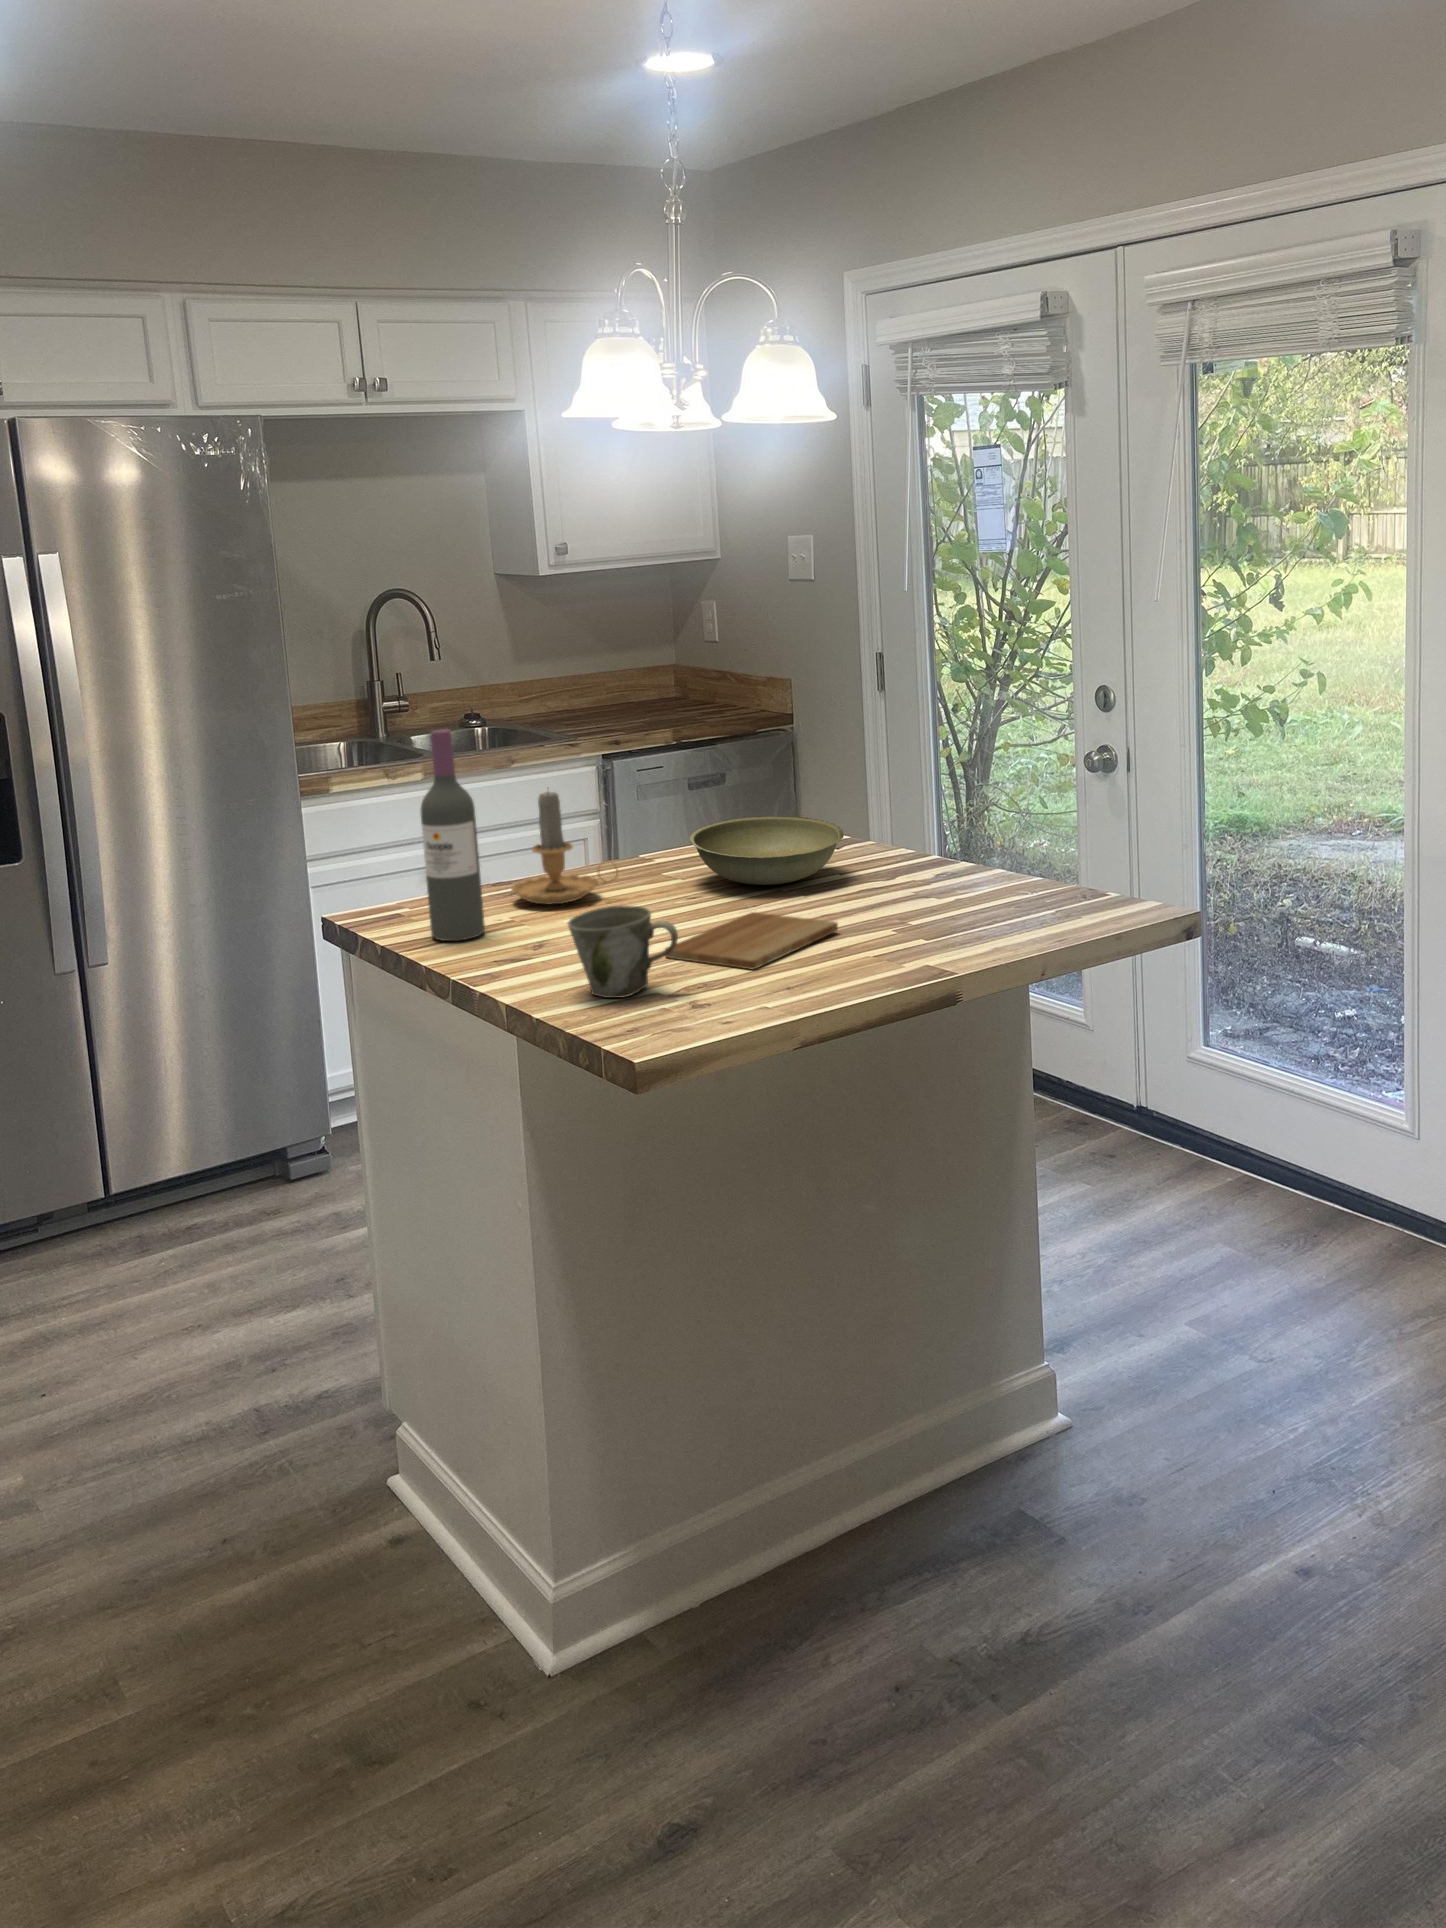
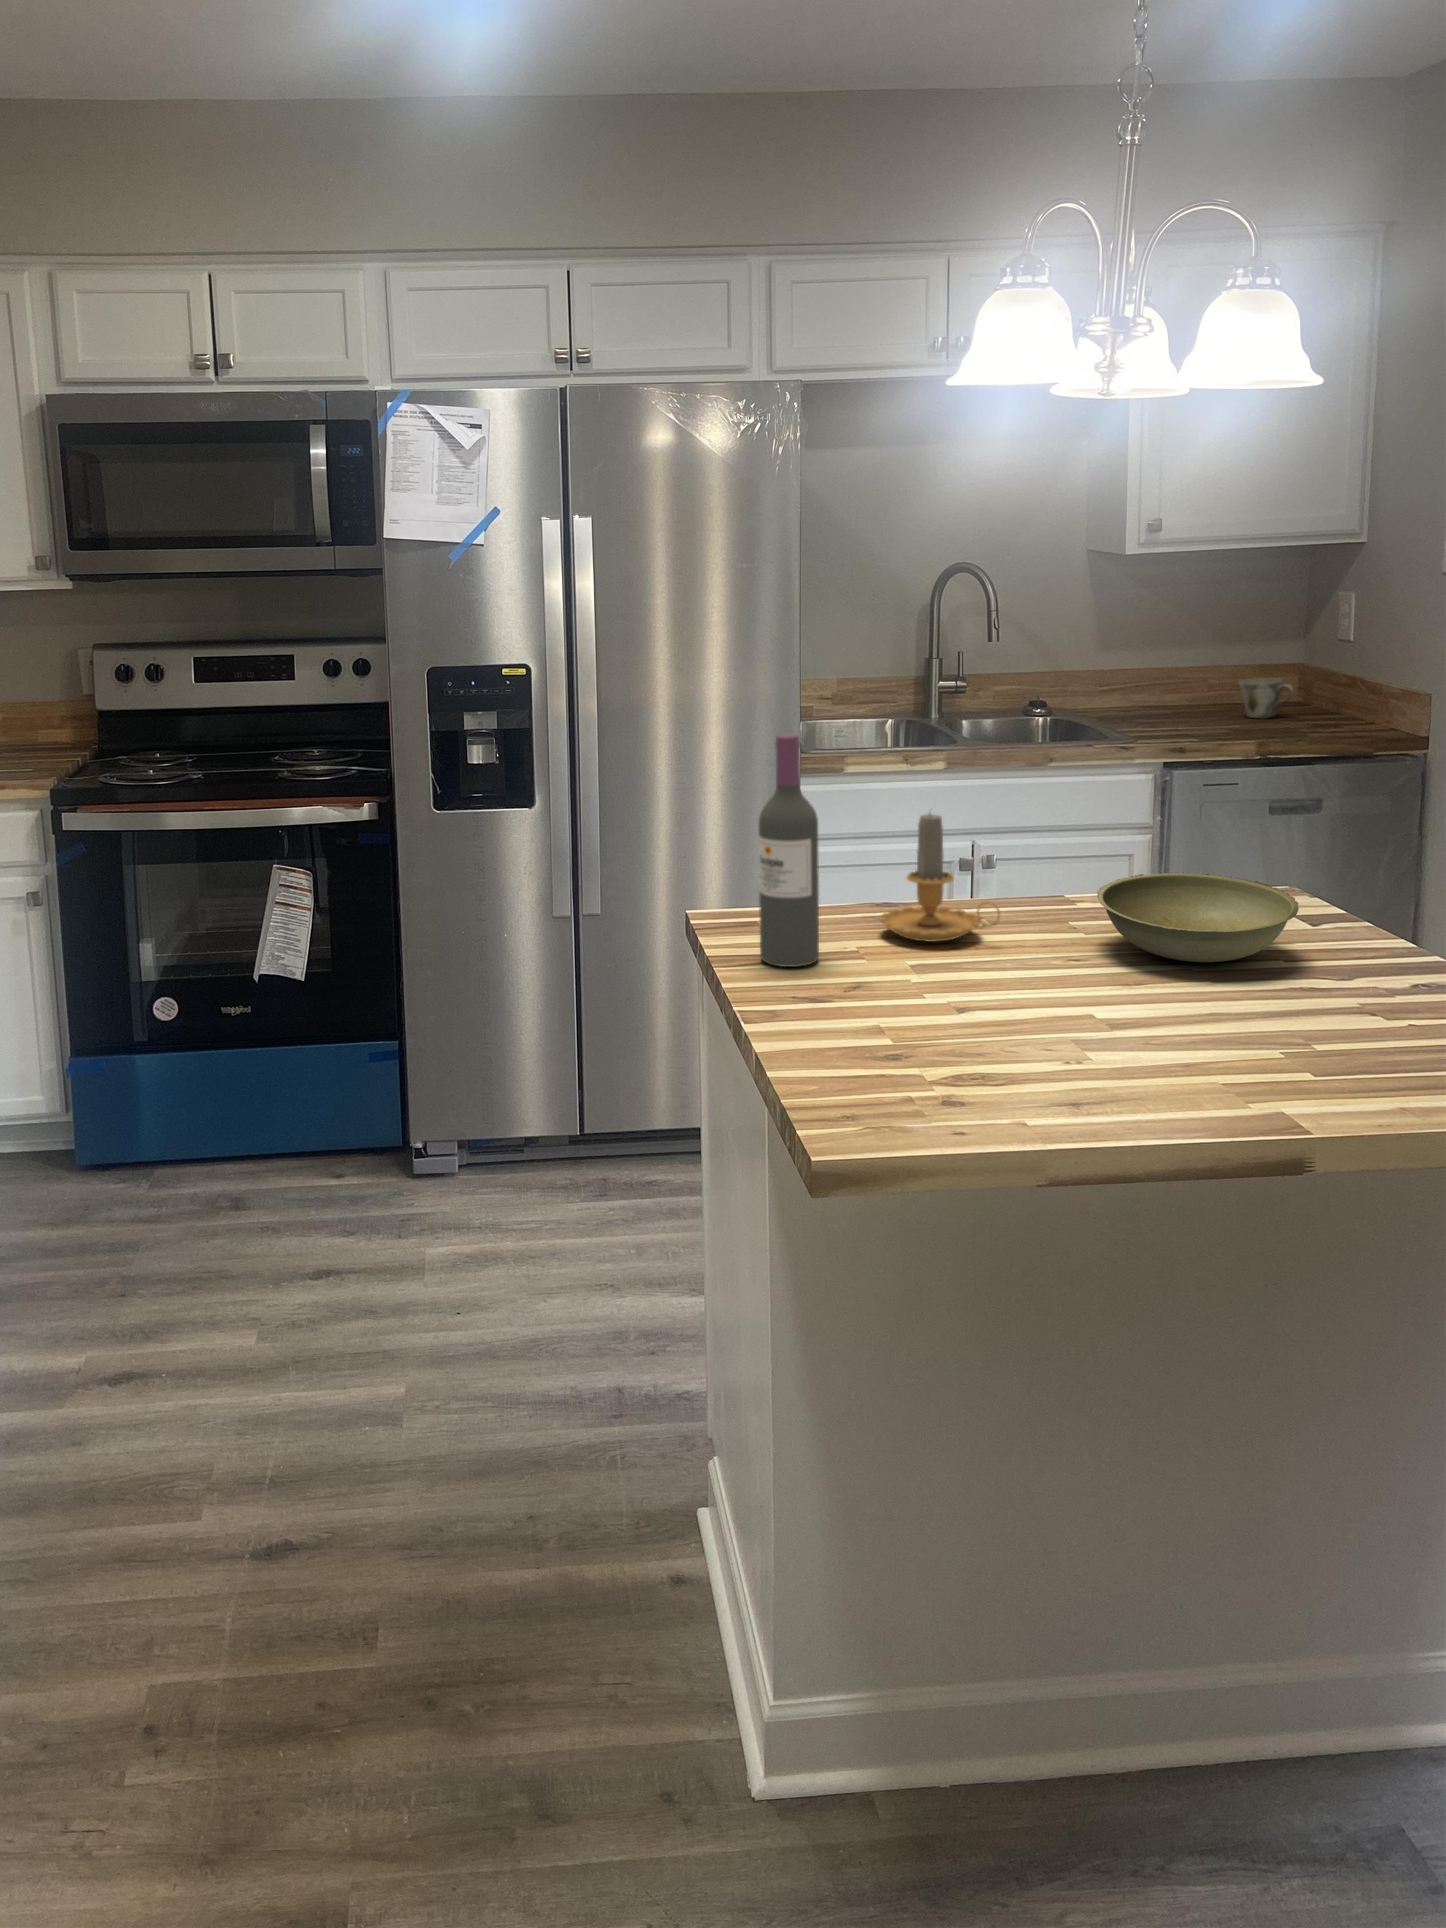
mug: present [568,905,678,998] -> present [1239,678,1294,719]
cutting board: present [665,912,838,970] -> none [977,995,1214,1073]

